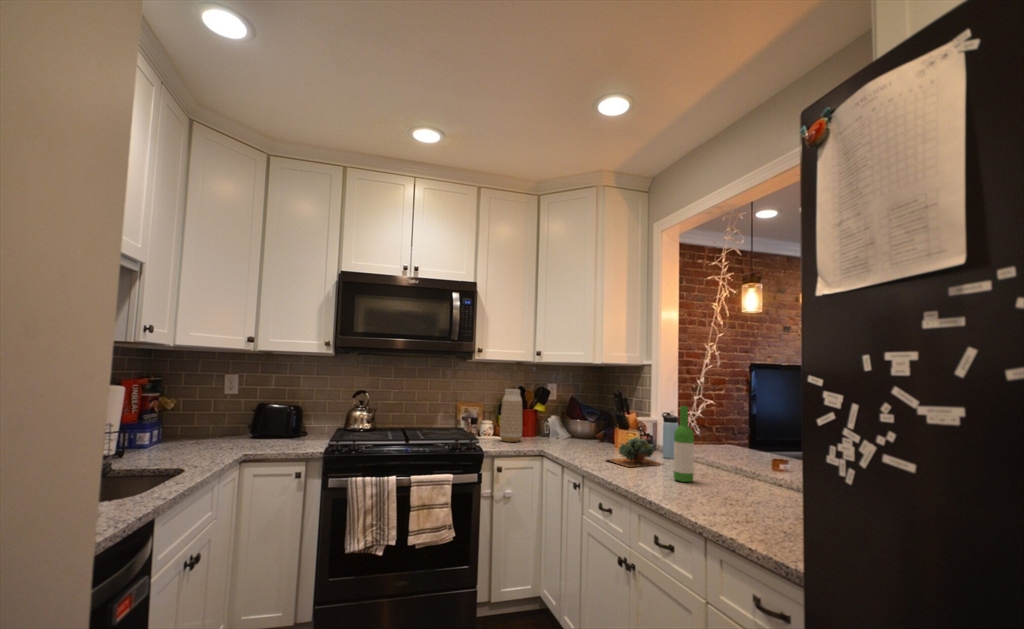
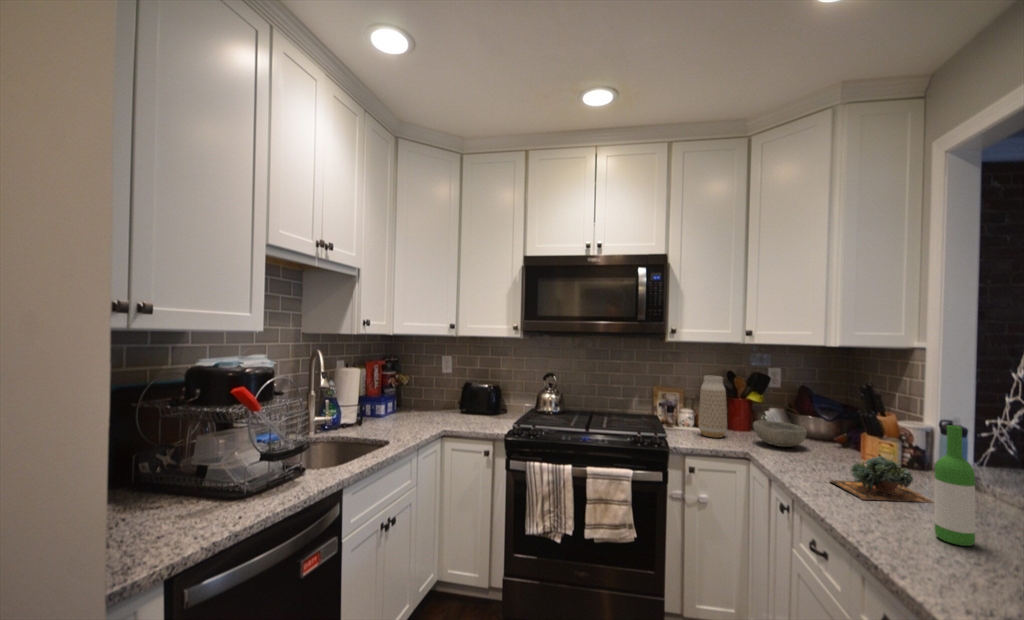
bowl: none [543,424,581,444] -> present [753,420,807,447]

